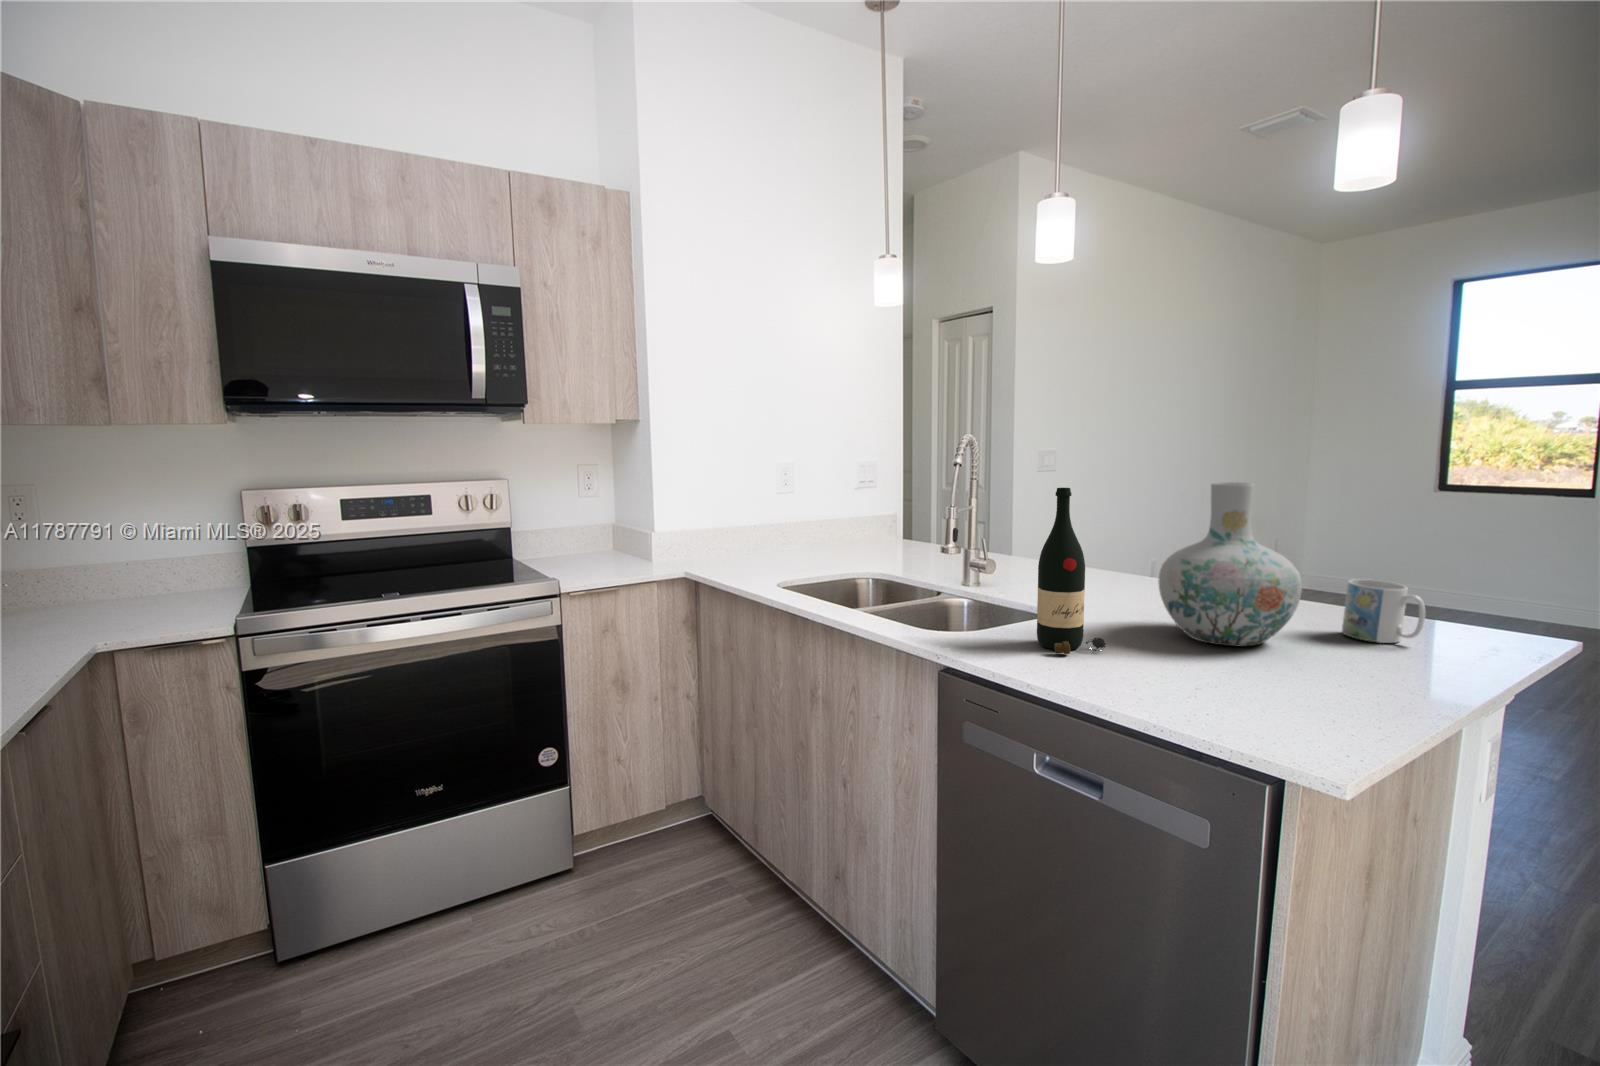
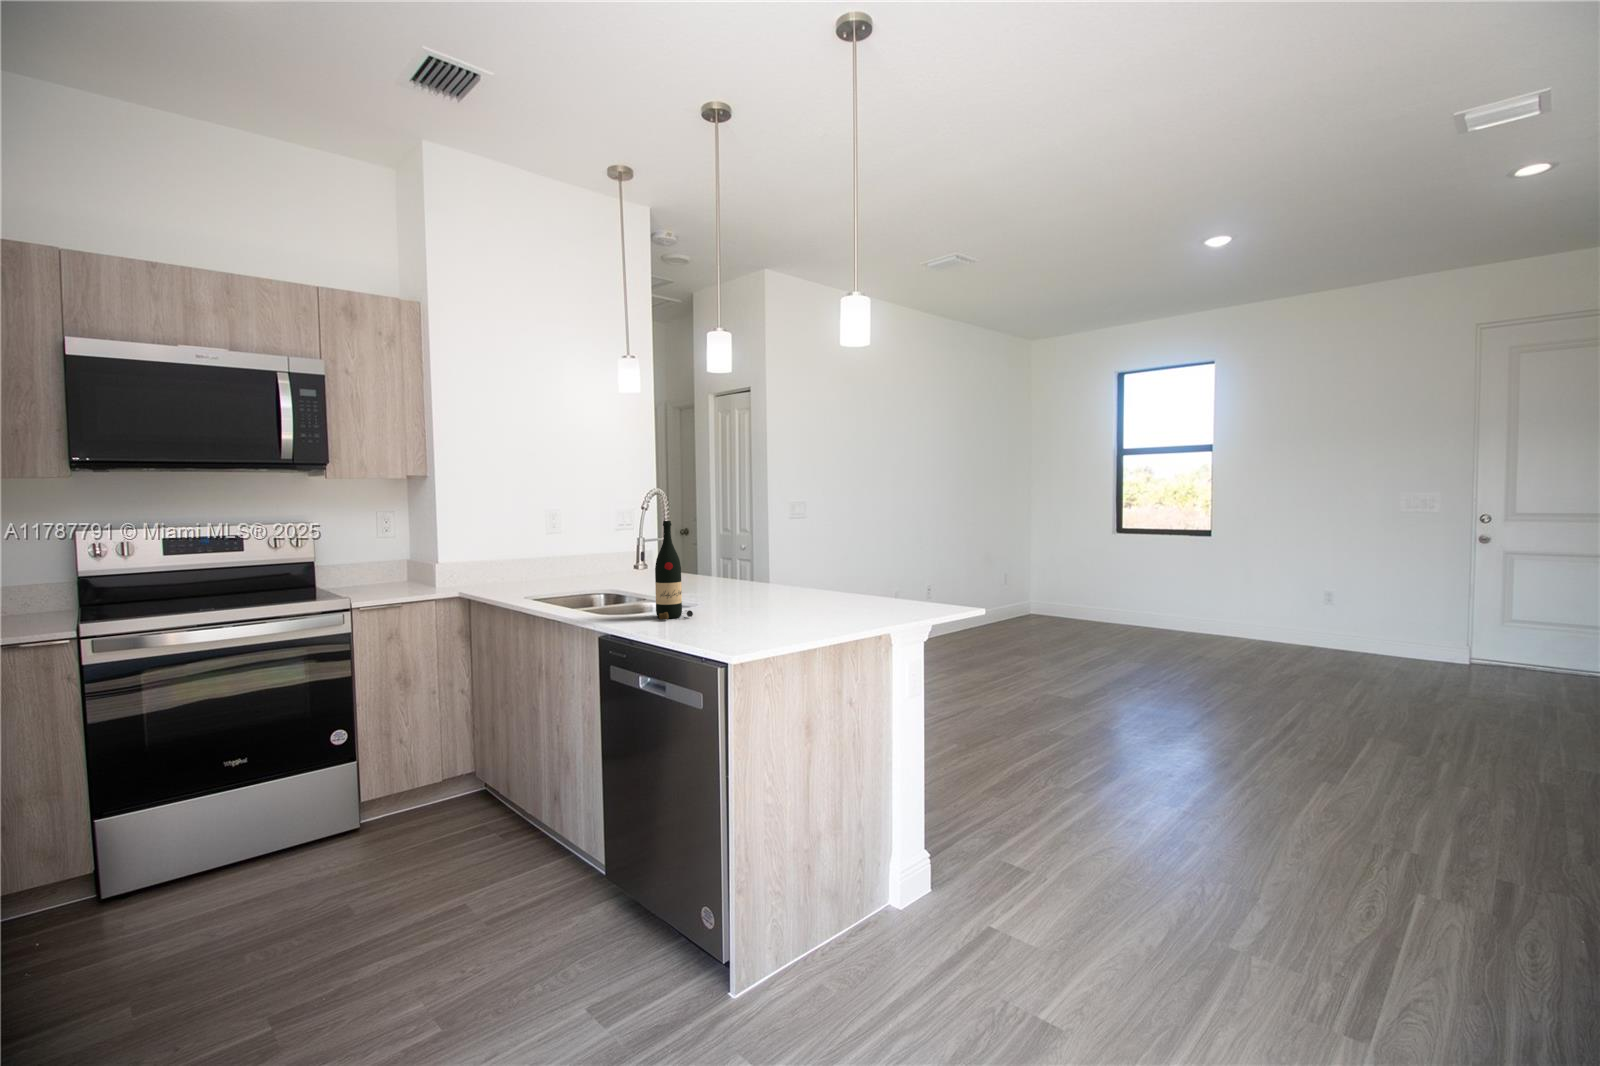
vase: present [1159,482,1302,646] -> none [735,518,809,614]
mug: present [1342,579,1425,643] -> none [841,575,872,610]

